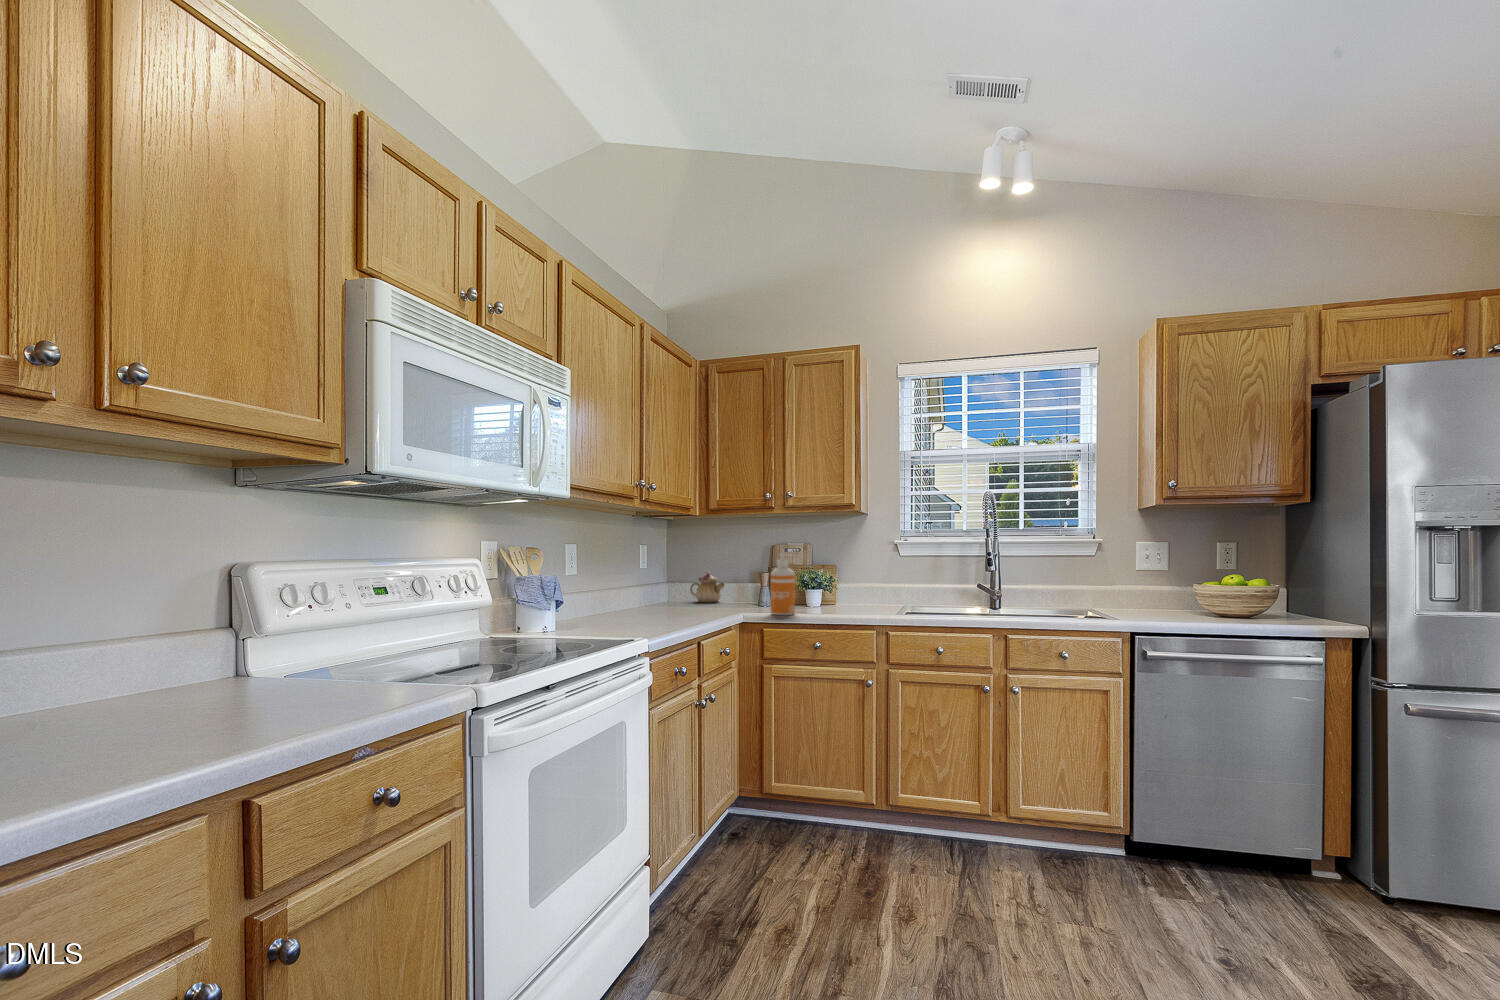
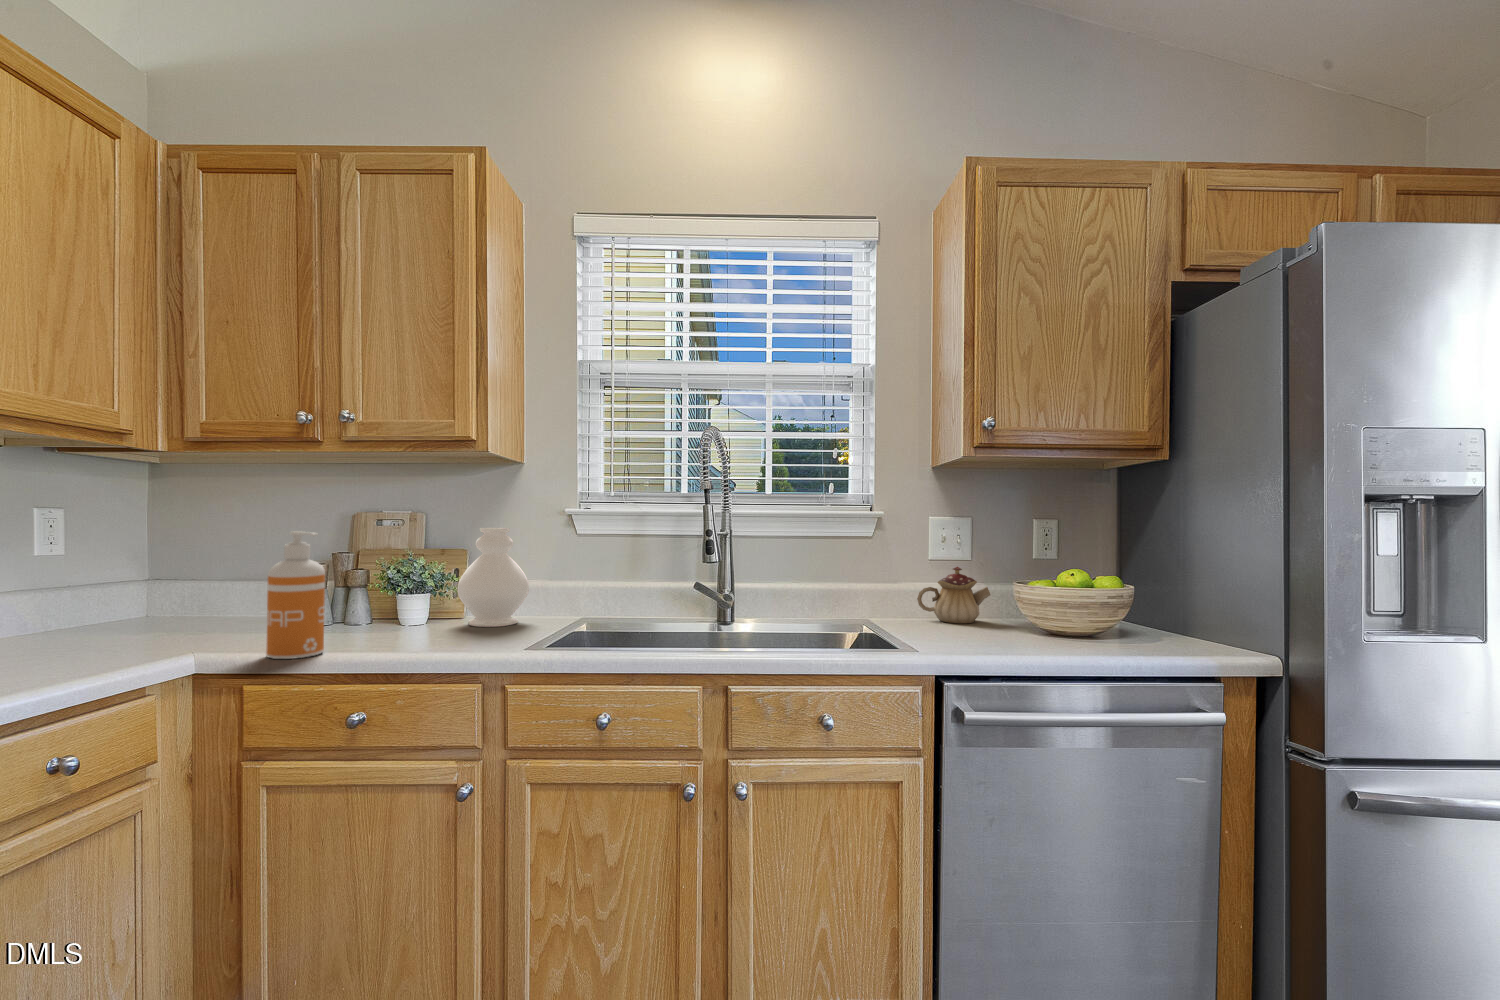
decorative vase: none [840,552,878,607] -> present [458,528,529,627]
teapot: present [690,571,724,602] -> present [917,567,990,623]

